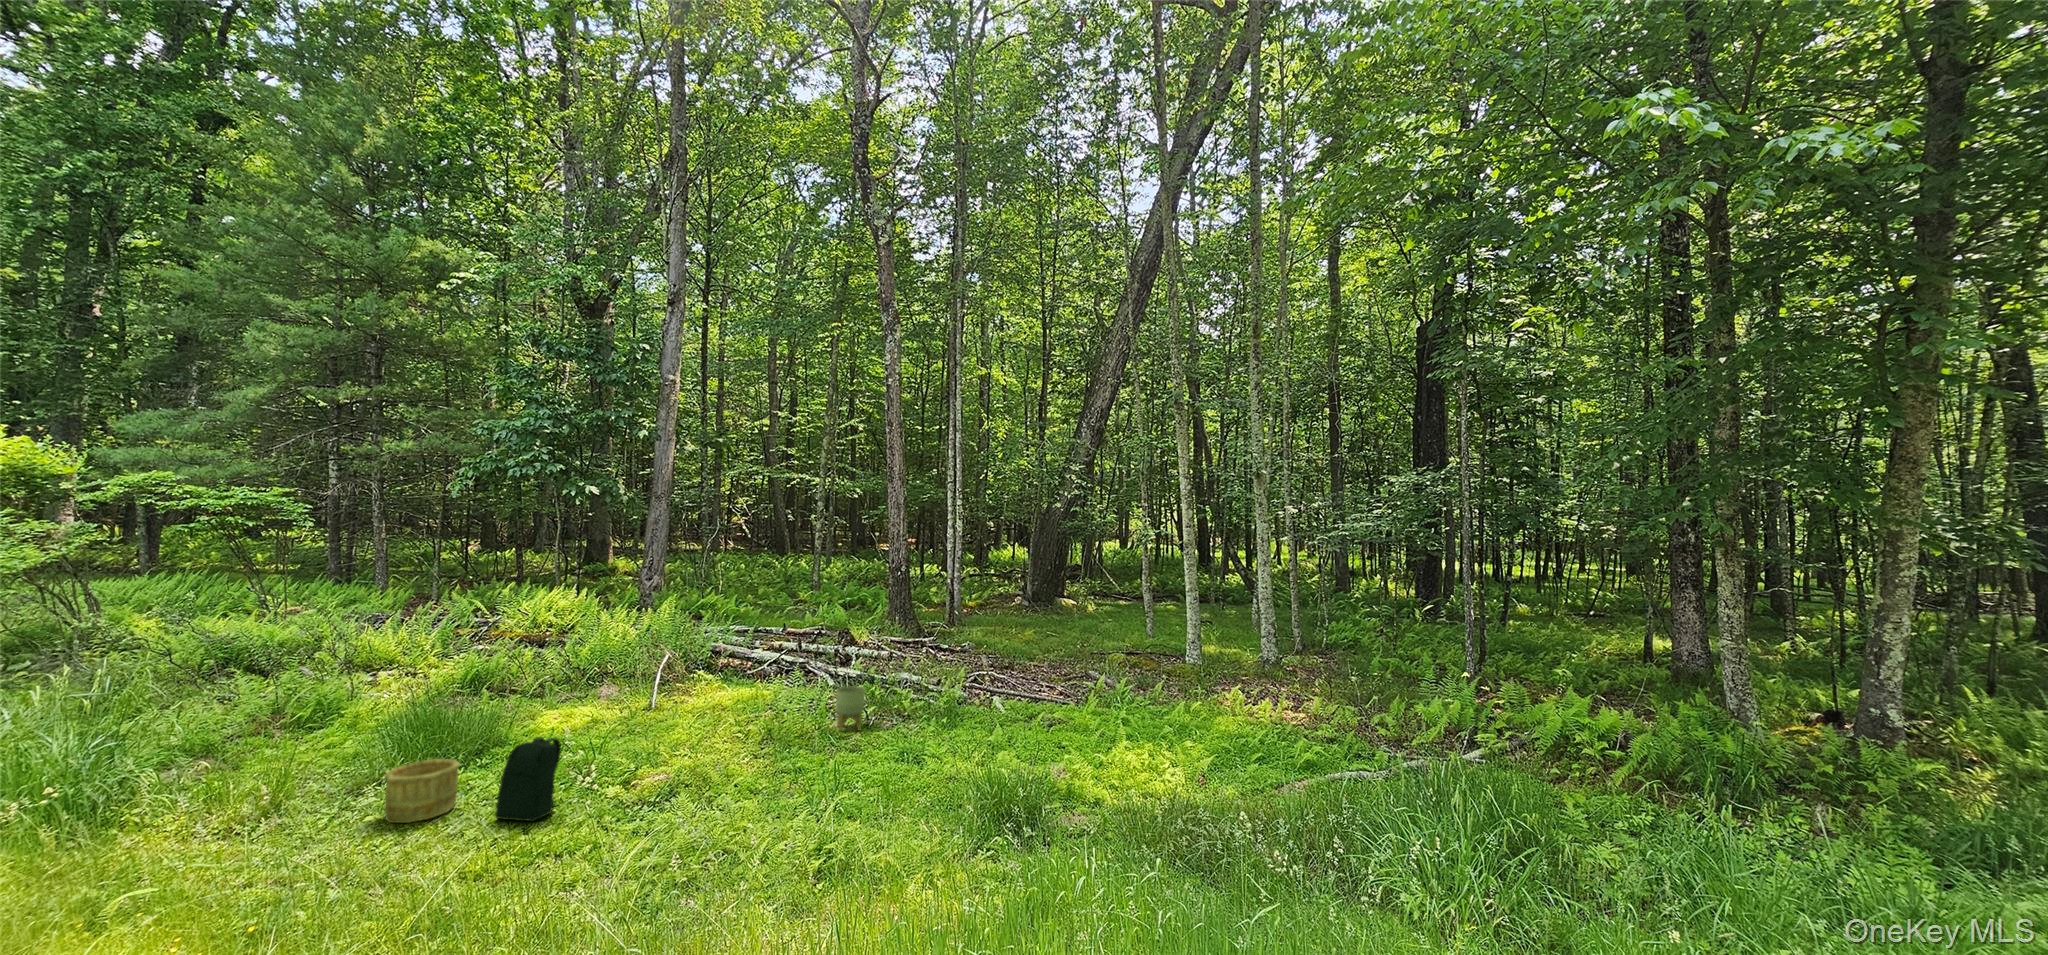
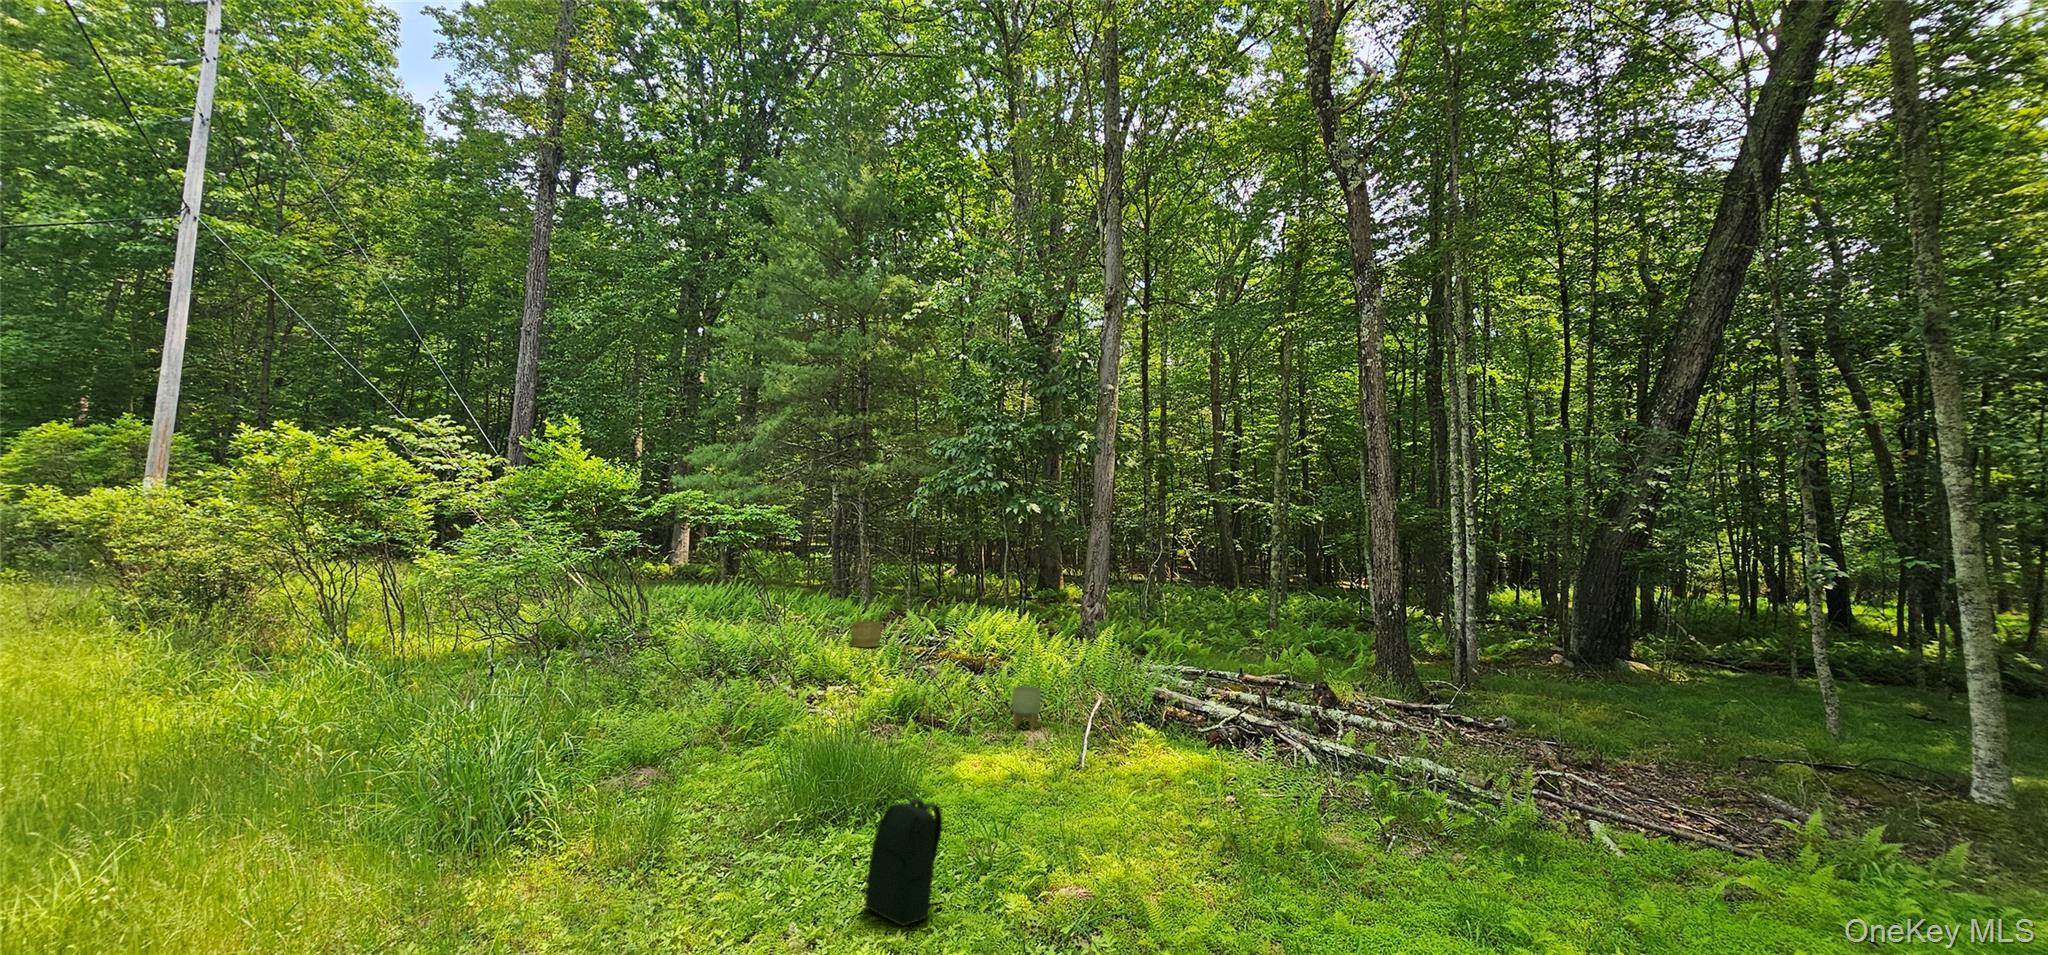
planter: present [836,686,865,732] -> present [1012,686,1041,732]
wooden bucket: present [385,759,460,823] -> present [851,621,881,647]

